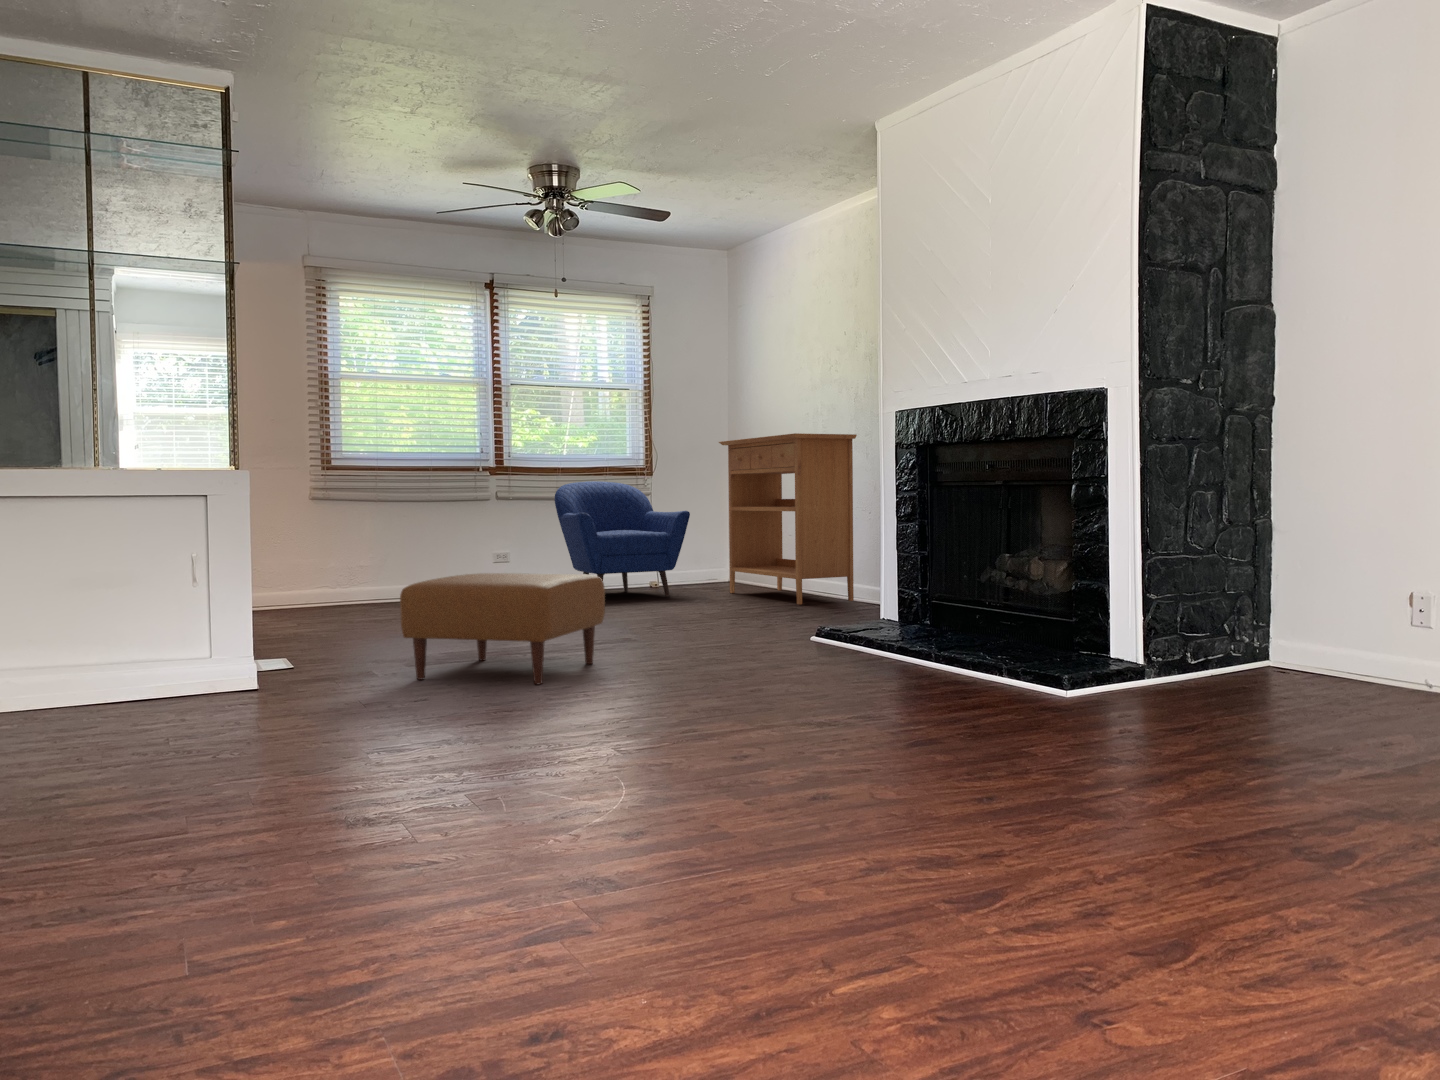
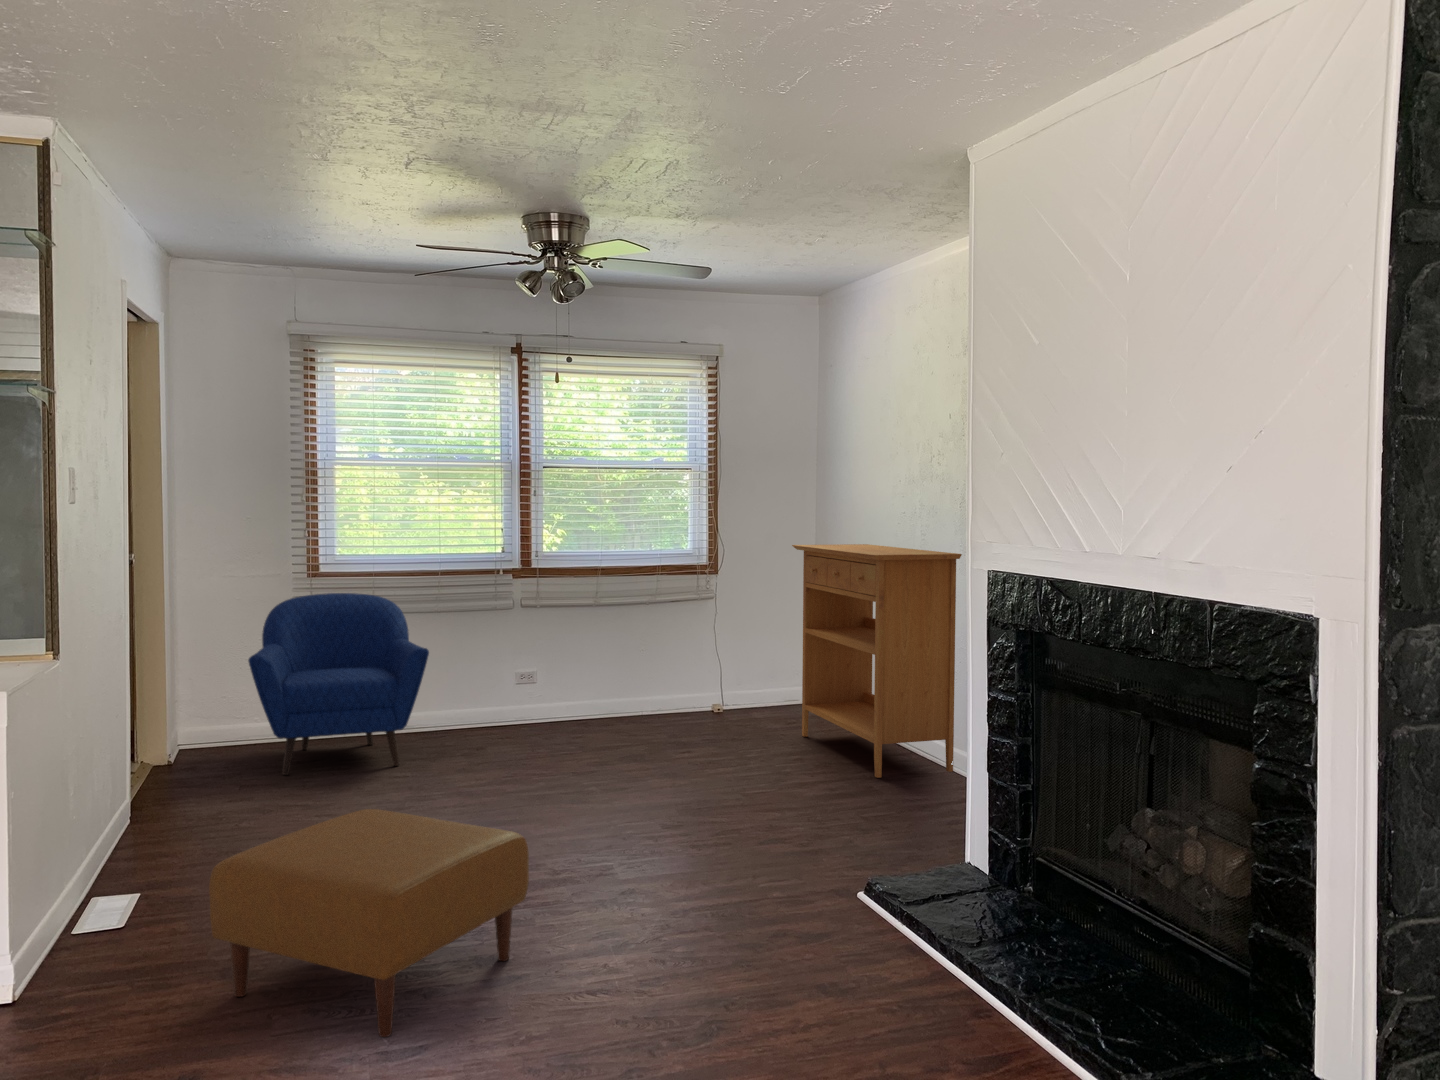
armchair: present [555,481,690,596] -> present [248,593,429,775]

